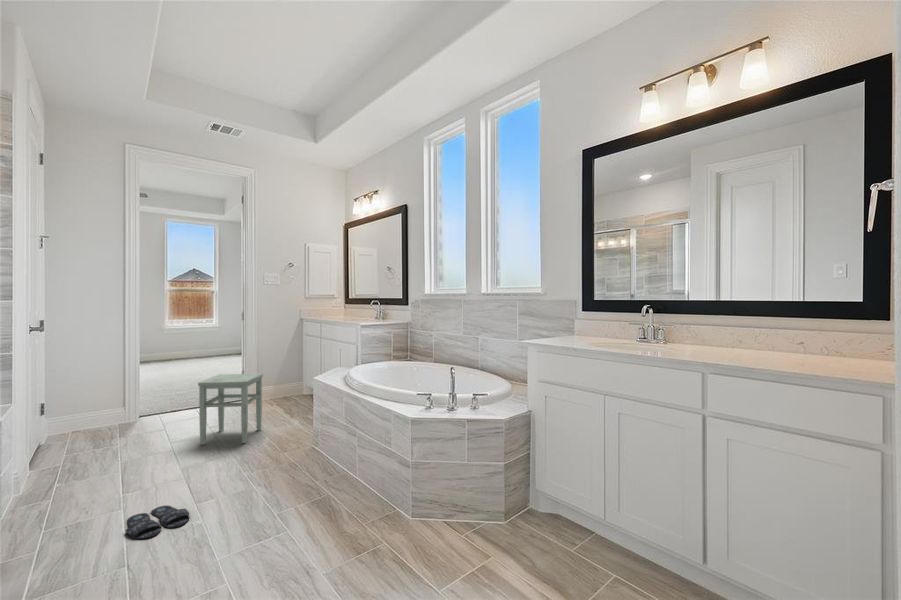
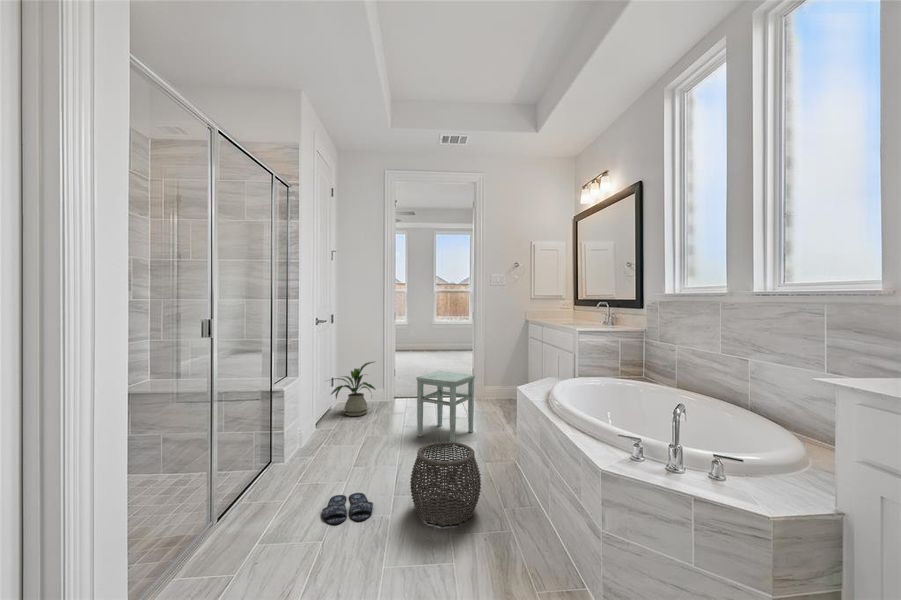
house plant: none [47,373,128,443] -> present [331,362,375,416]
woven basket: none [231,432,302,507] -> present [410,442,481,526]

